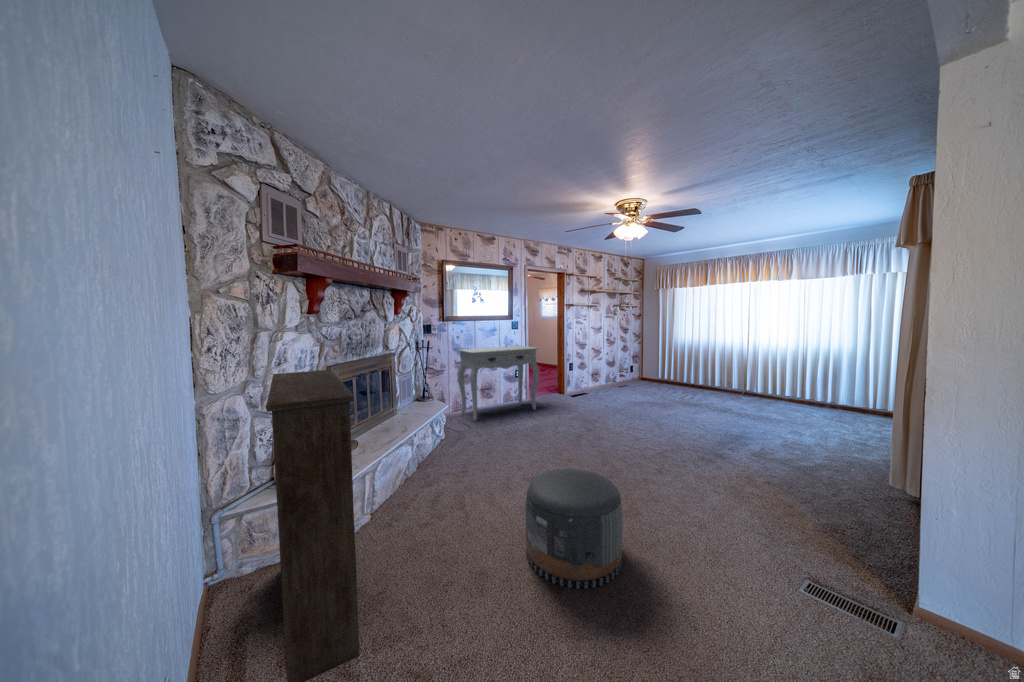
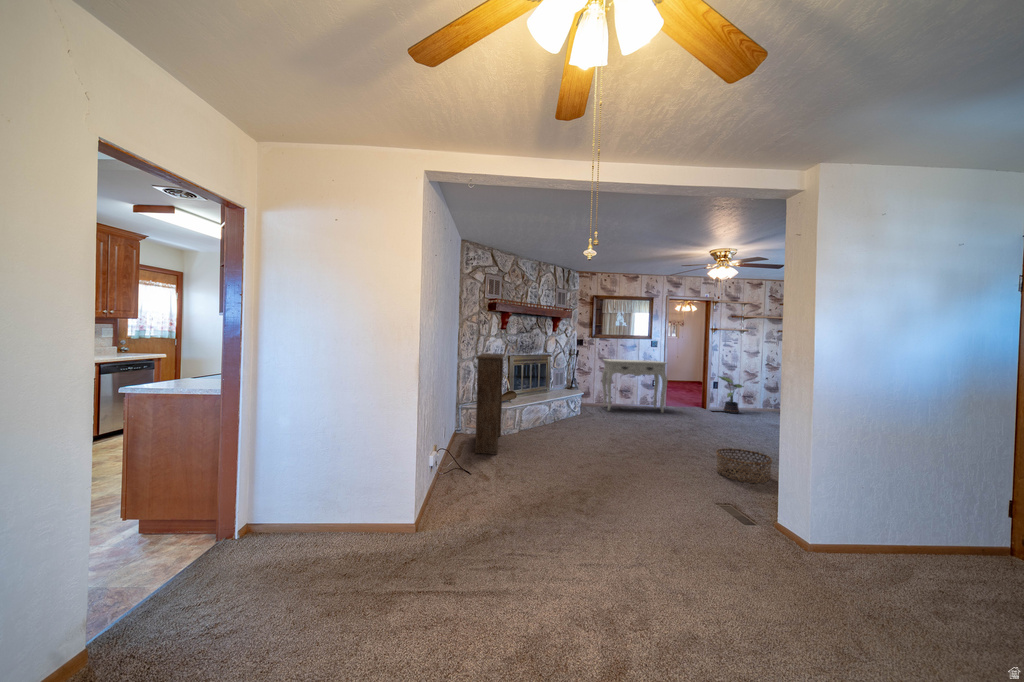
potted plant: none [575,357,601,397] -> present [719,376,744,414]
pouf: present [525,468,623,589] -> none [577,416,628,465]
basket: none [723,475,813,540] -> present [716,448,772,483]

